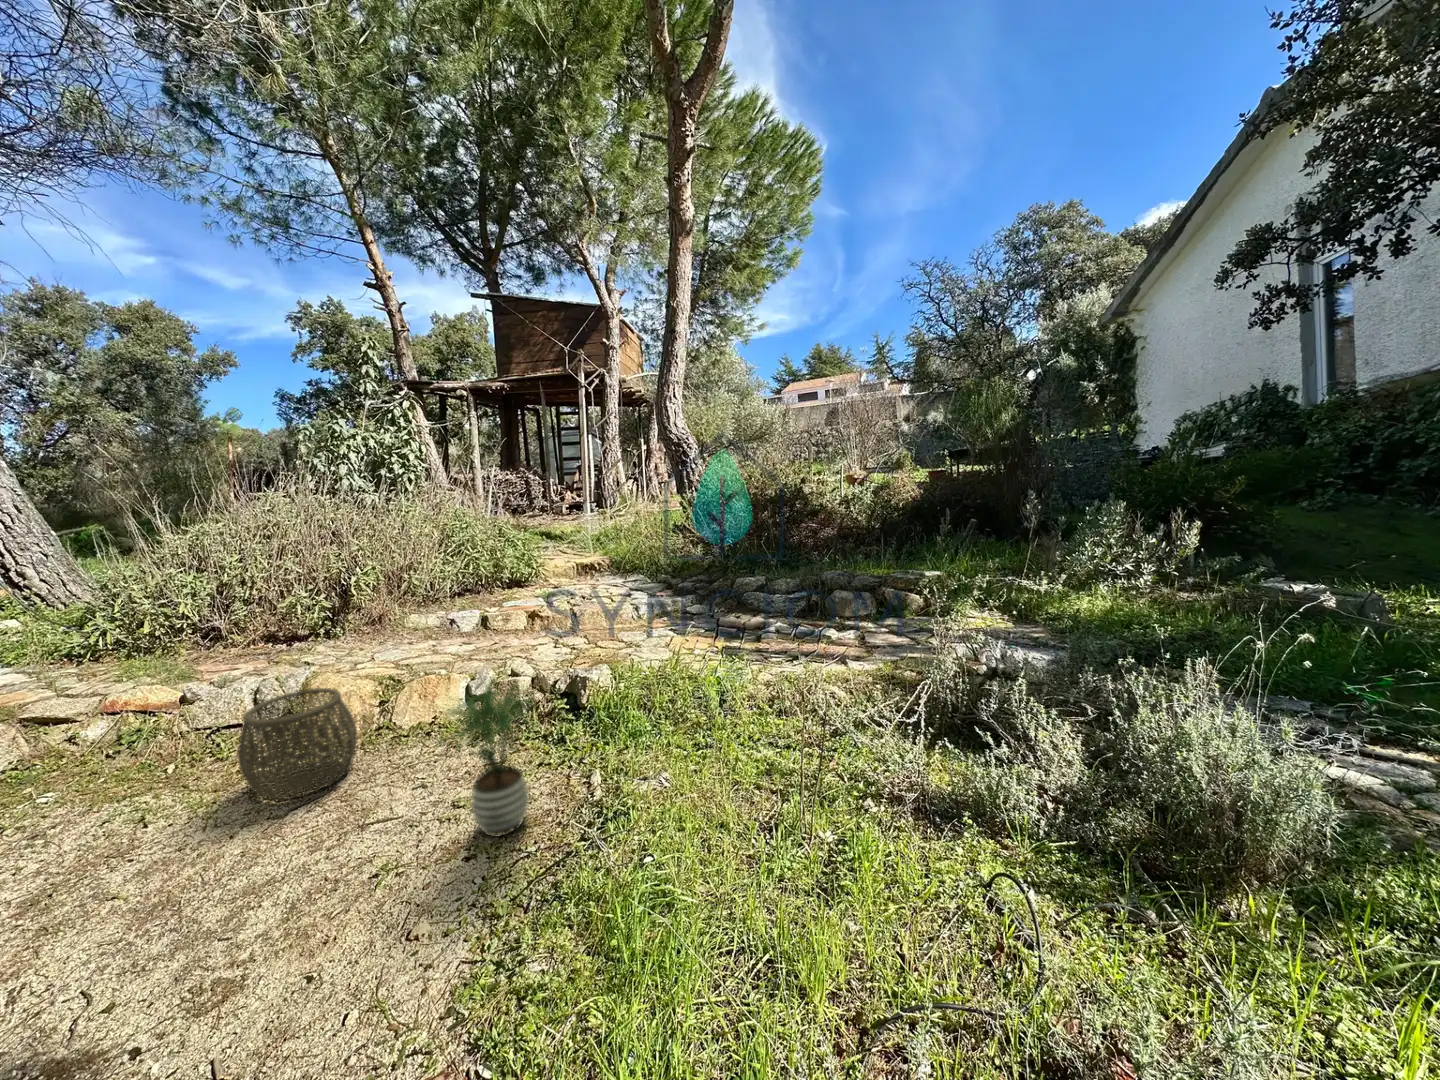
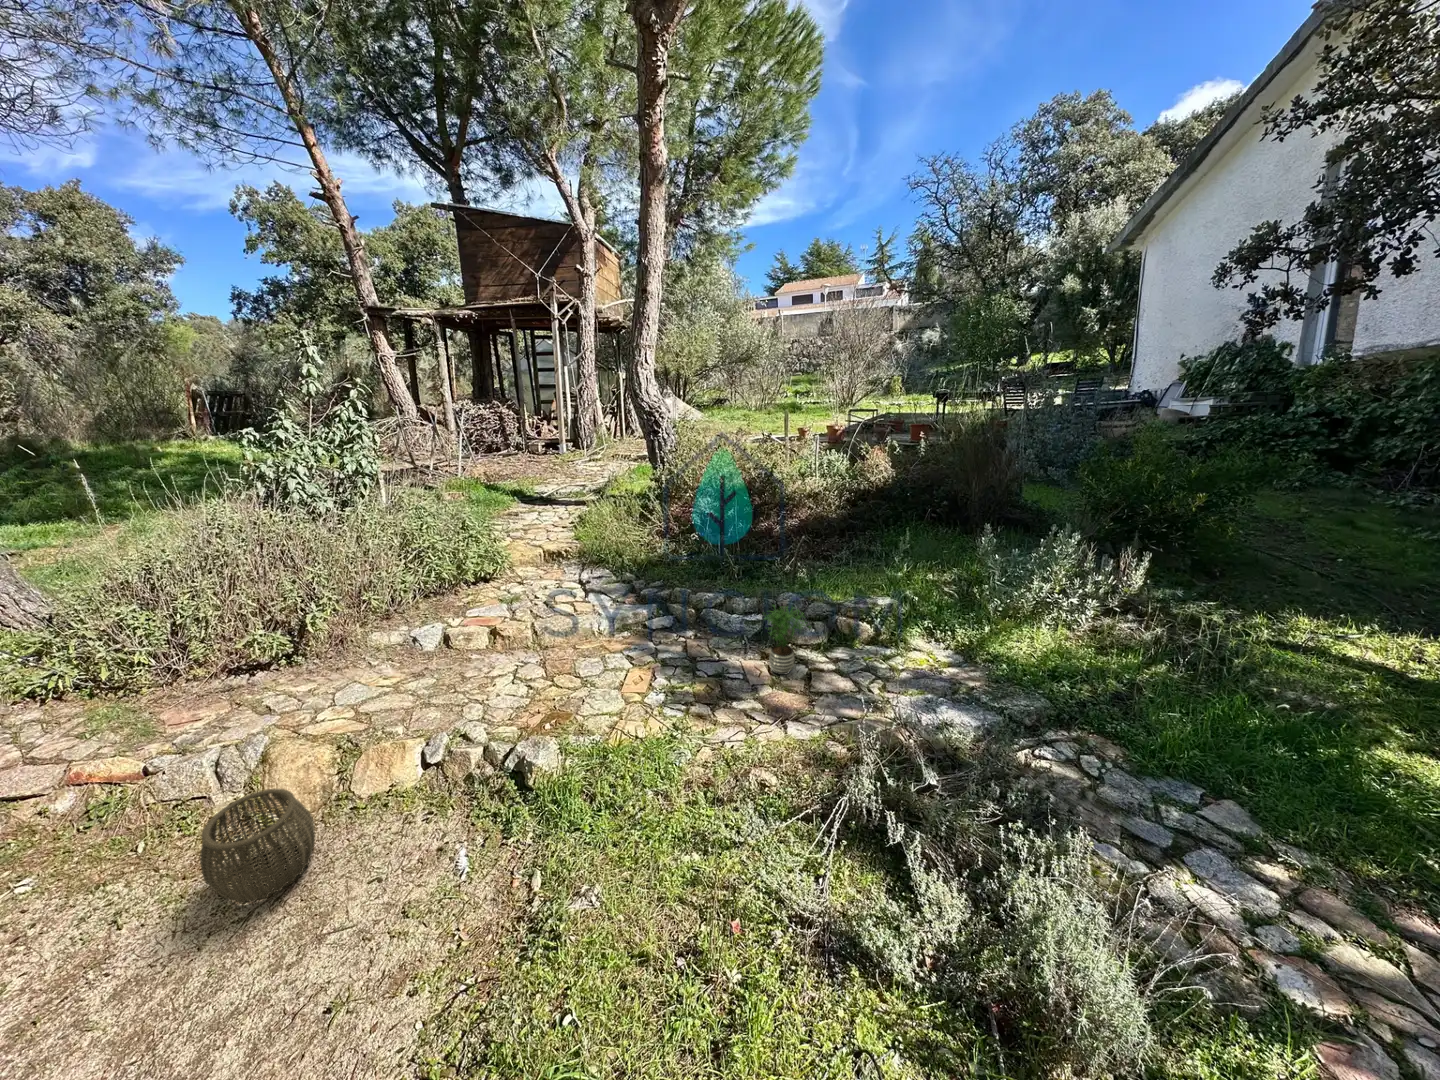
potted plant: present [437,681,536,836] -> present [765,605,805,675]

